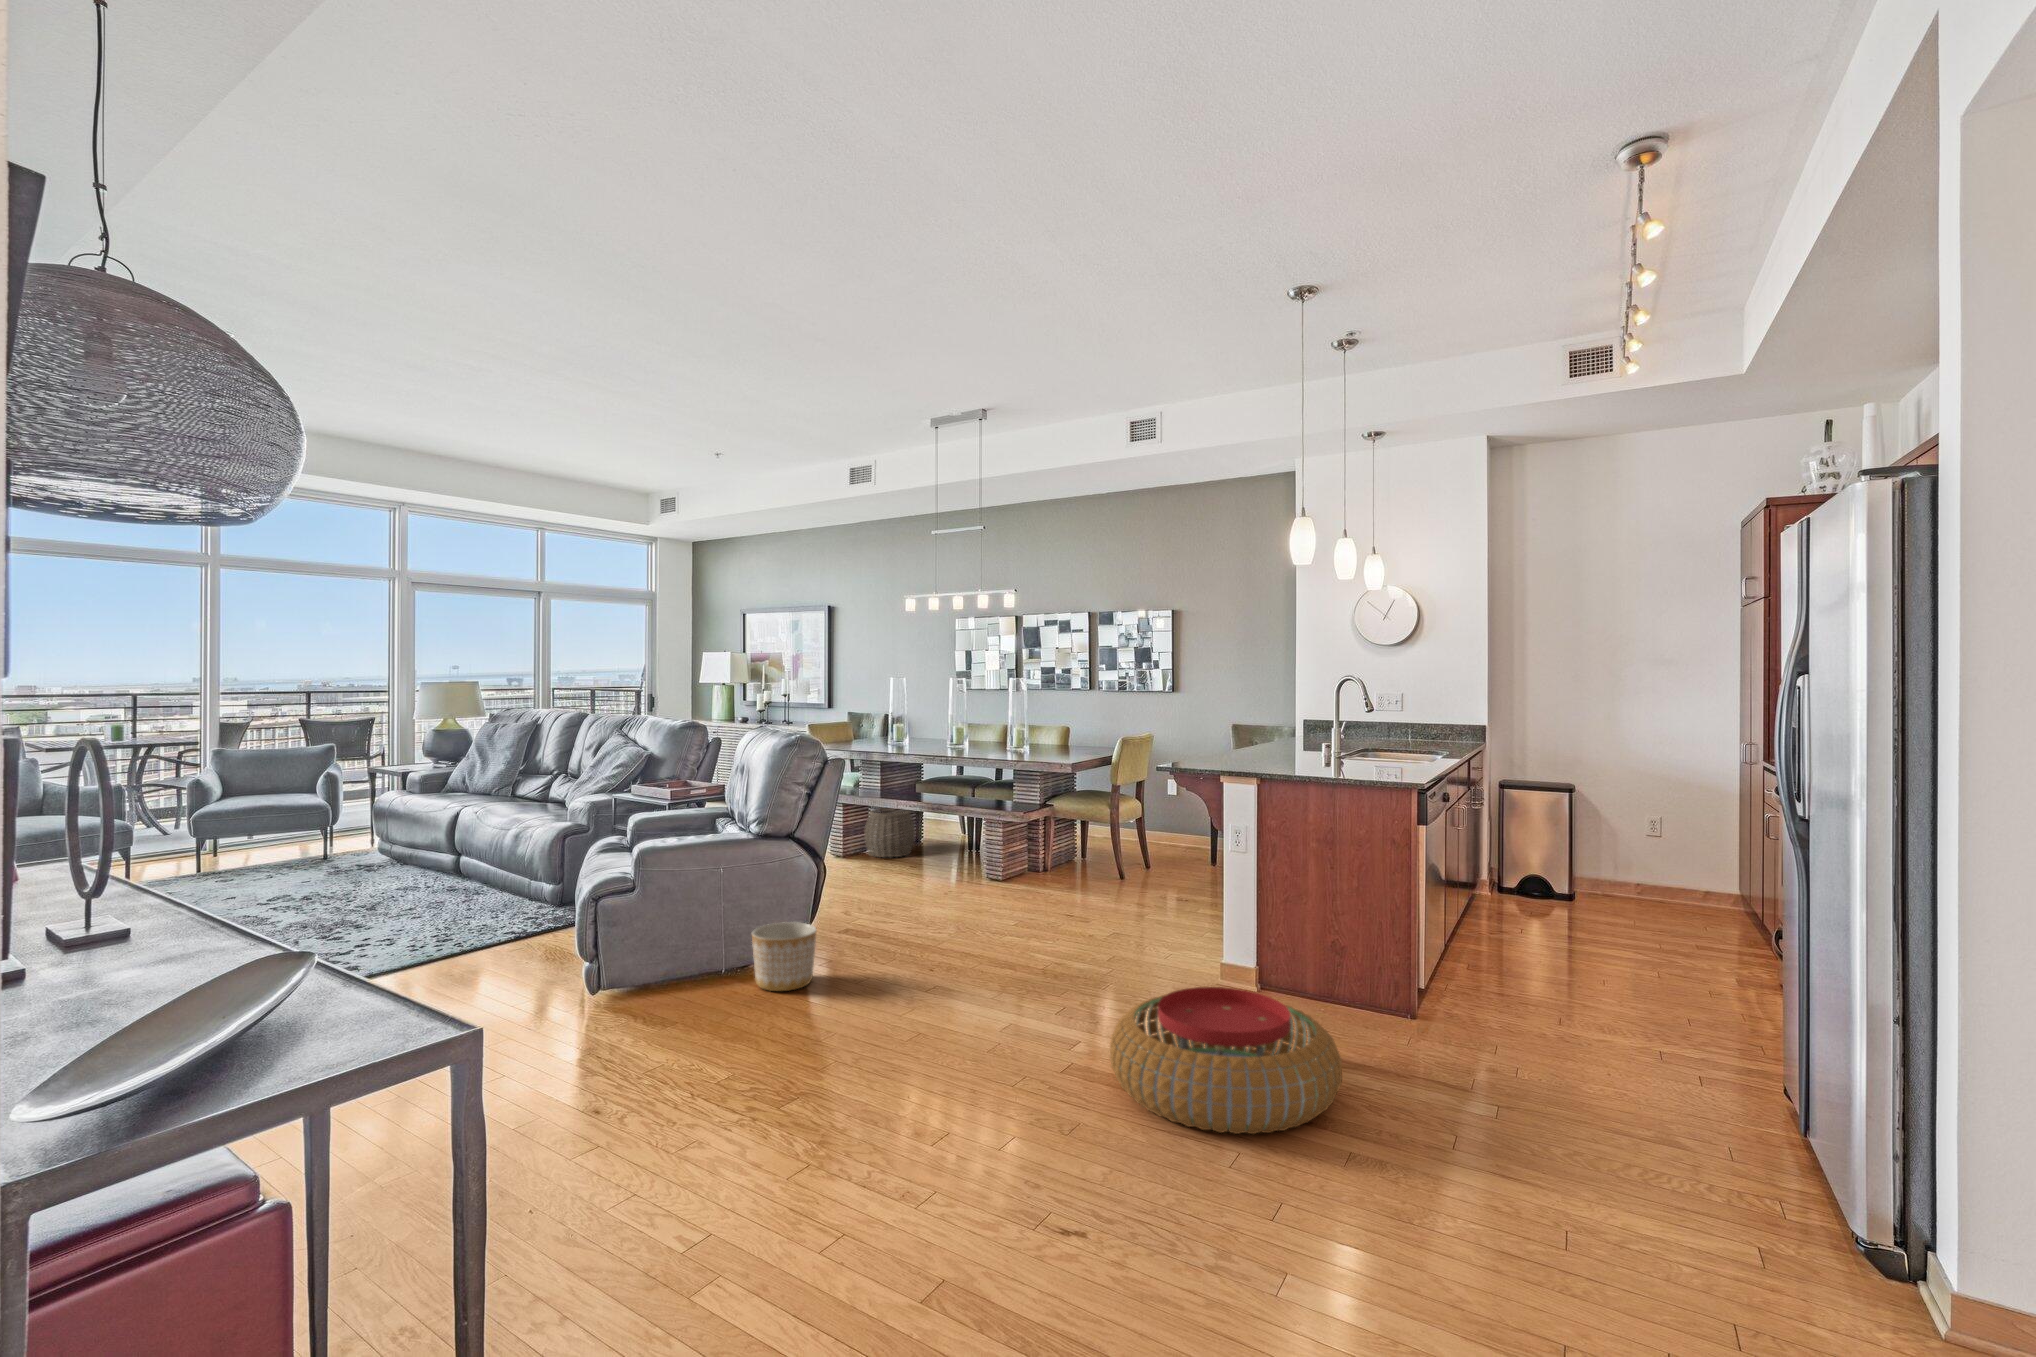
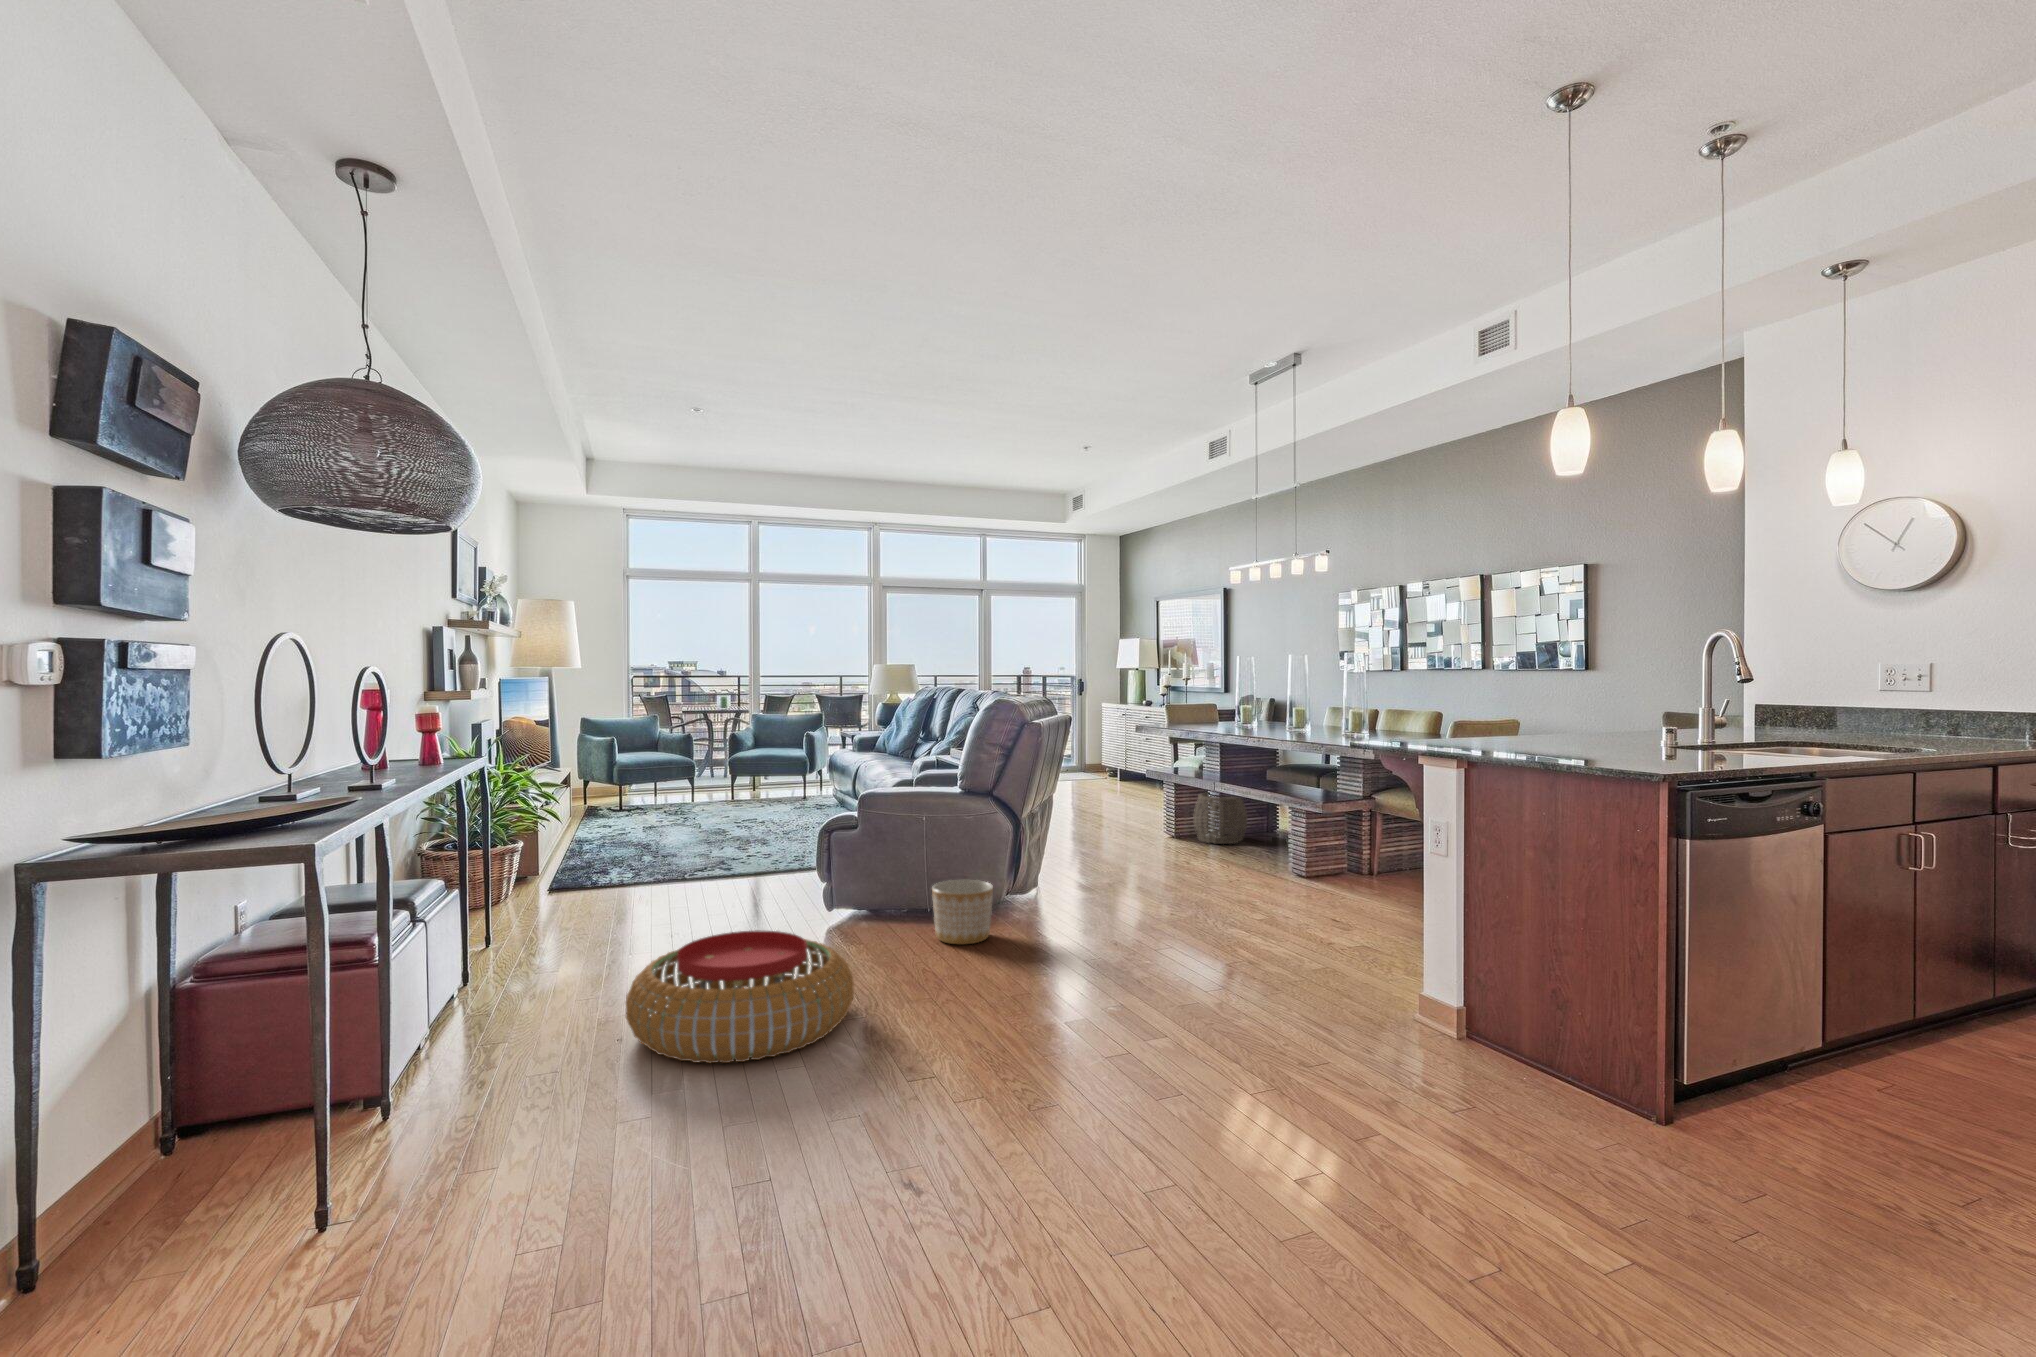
pouf: present [1110,987,1342,1134] -> present [626,930,854,1063]

